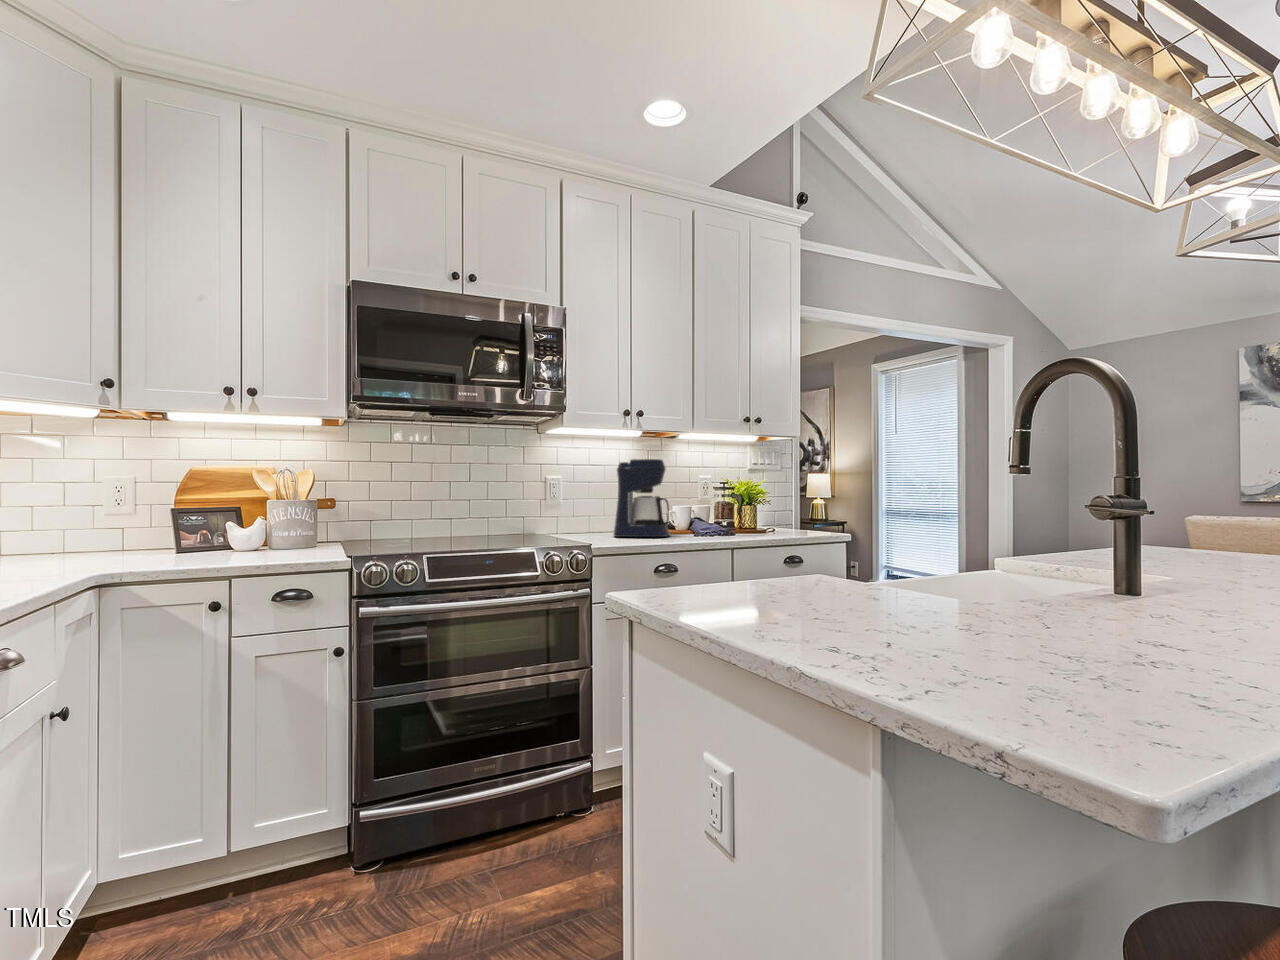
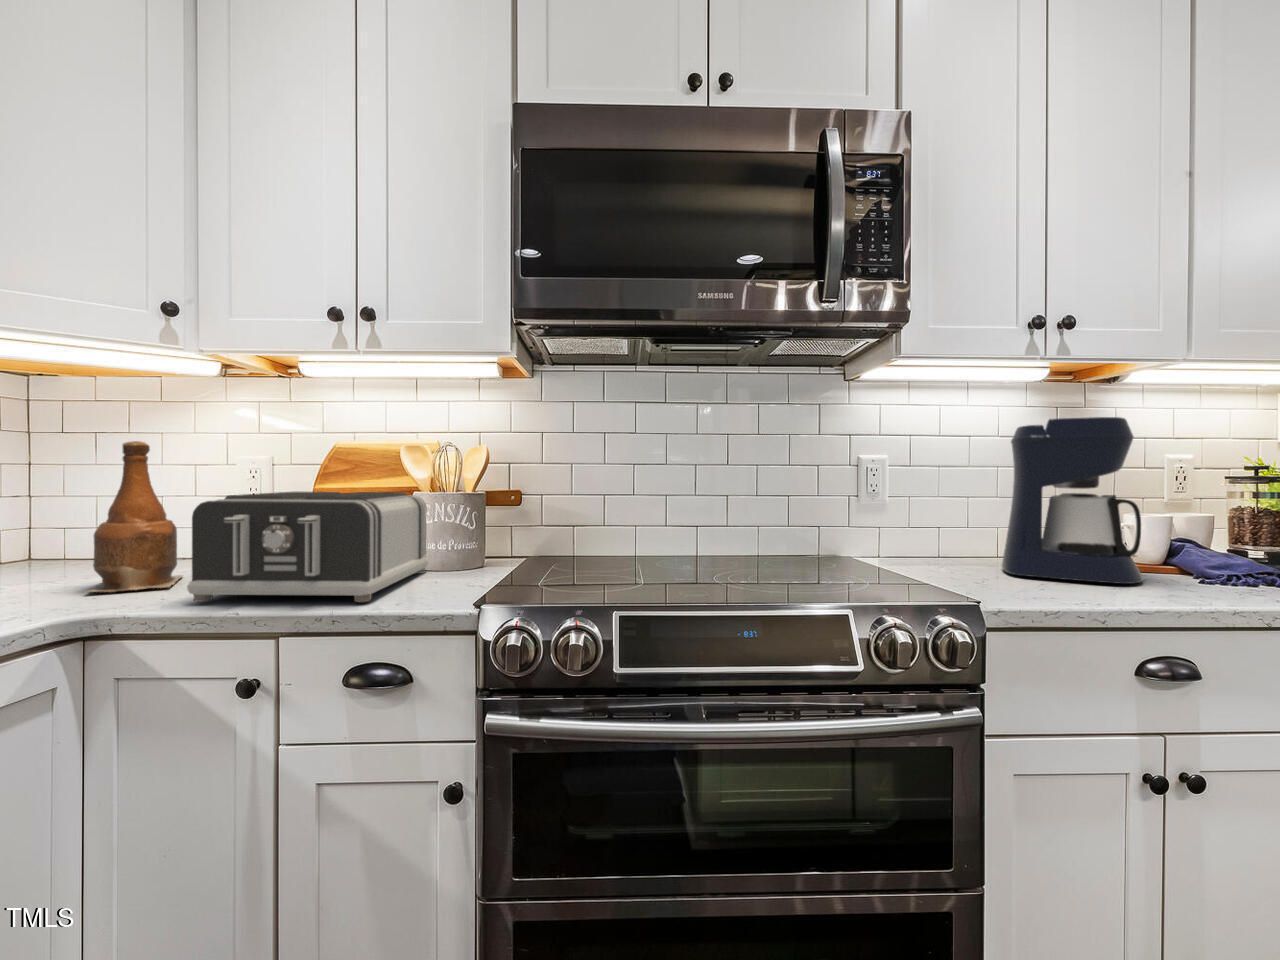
bottle: none [49,469,117,566] -> present [85,441,182,593]
toaster: none [159,501,282,564] -> present [187,492,428,602]

